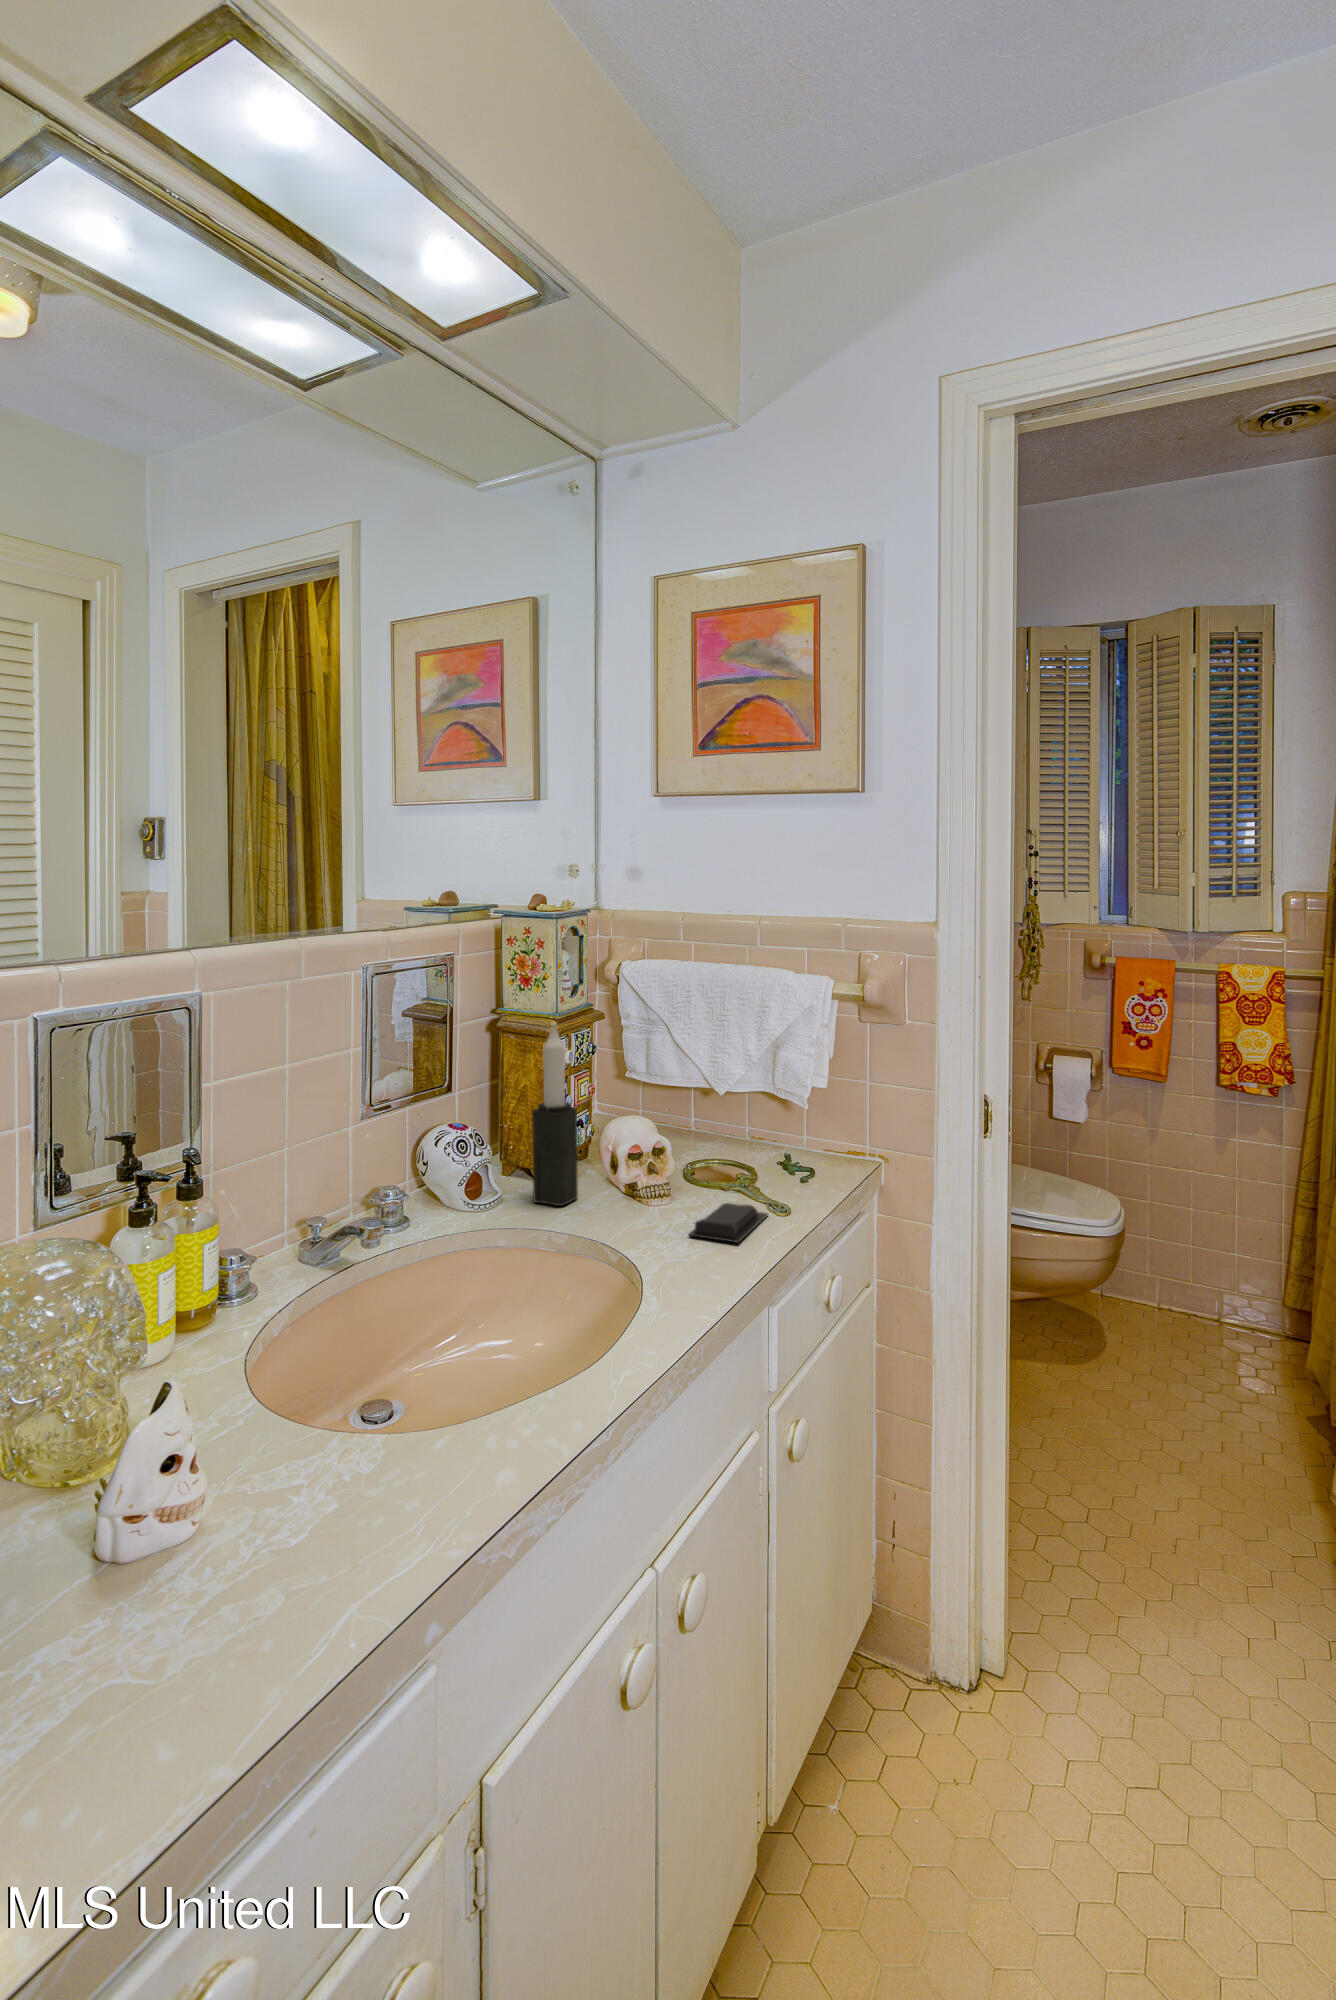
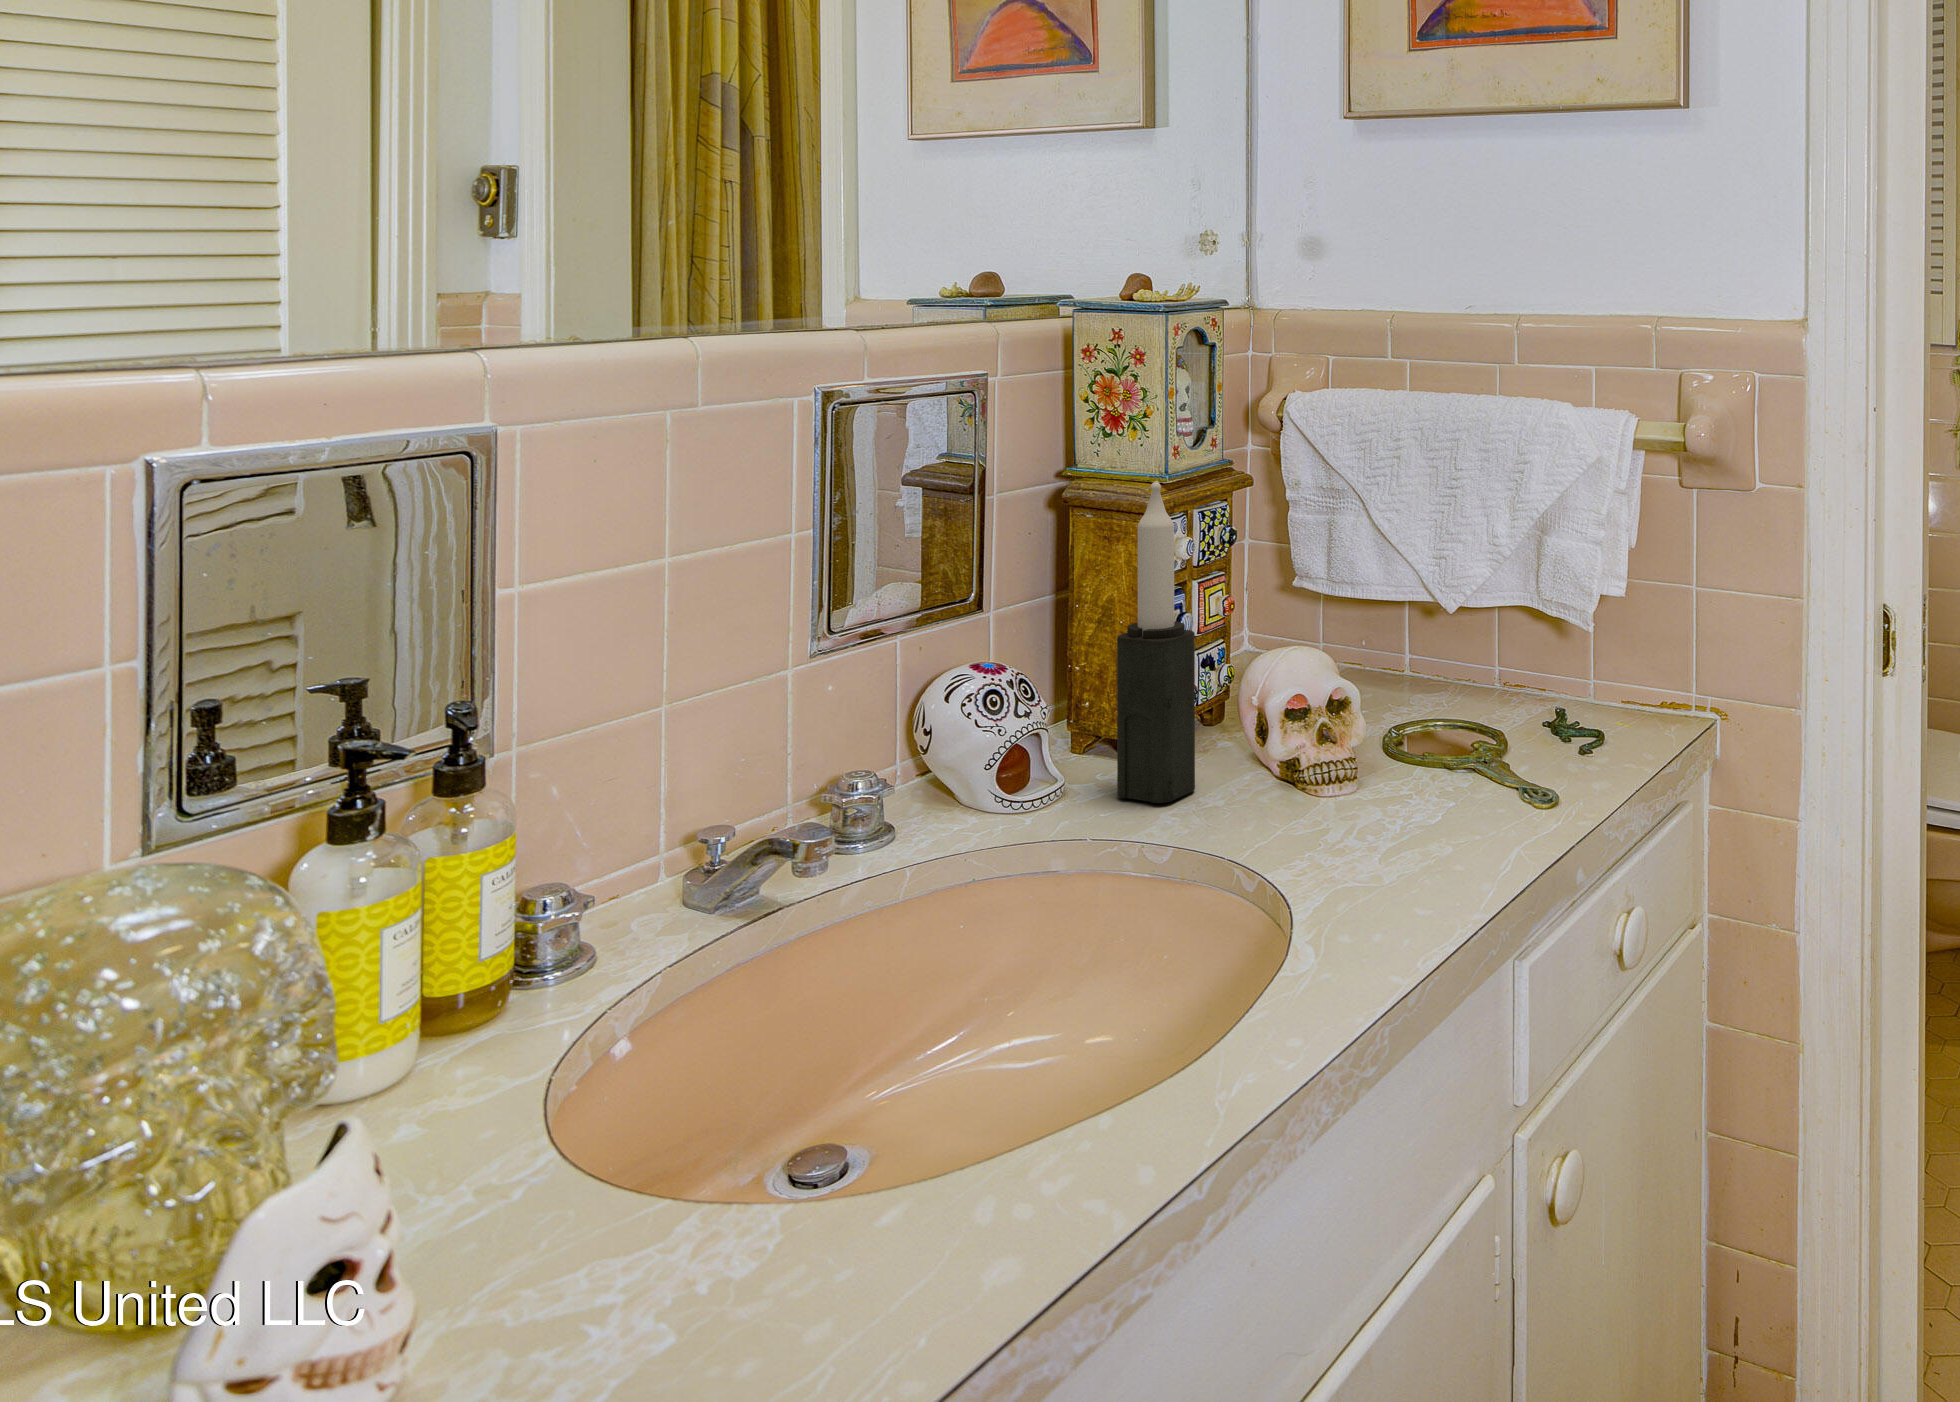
soap bar: present [688,1203,768,1243] -> none [1380,795,1523,864]

